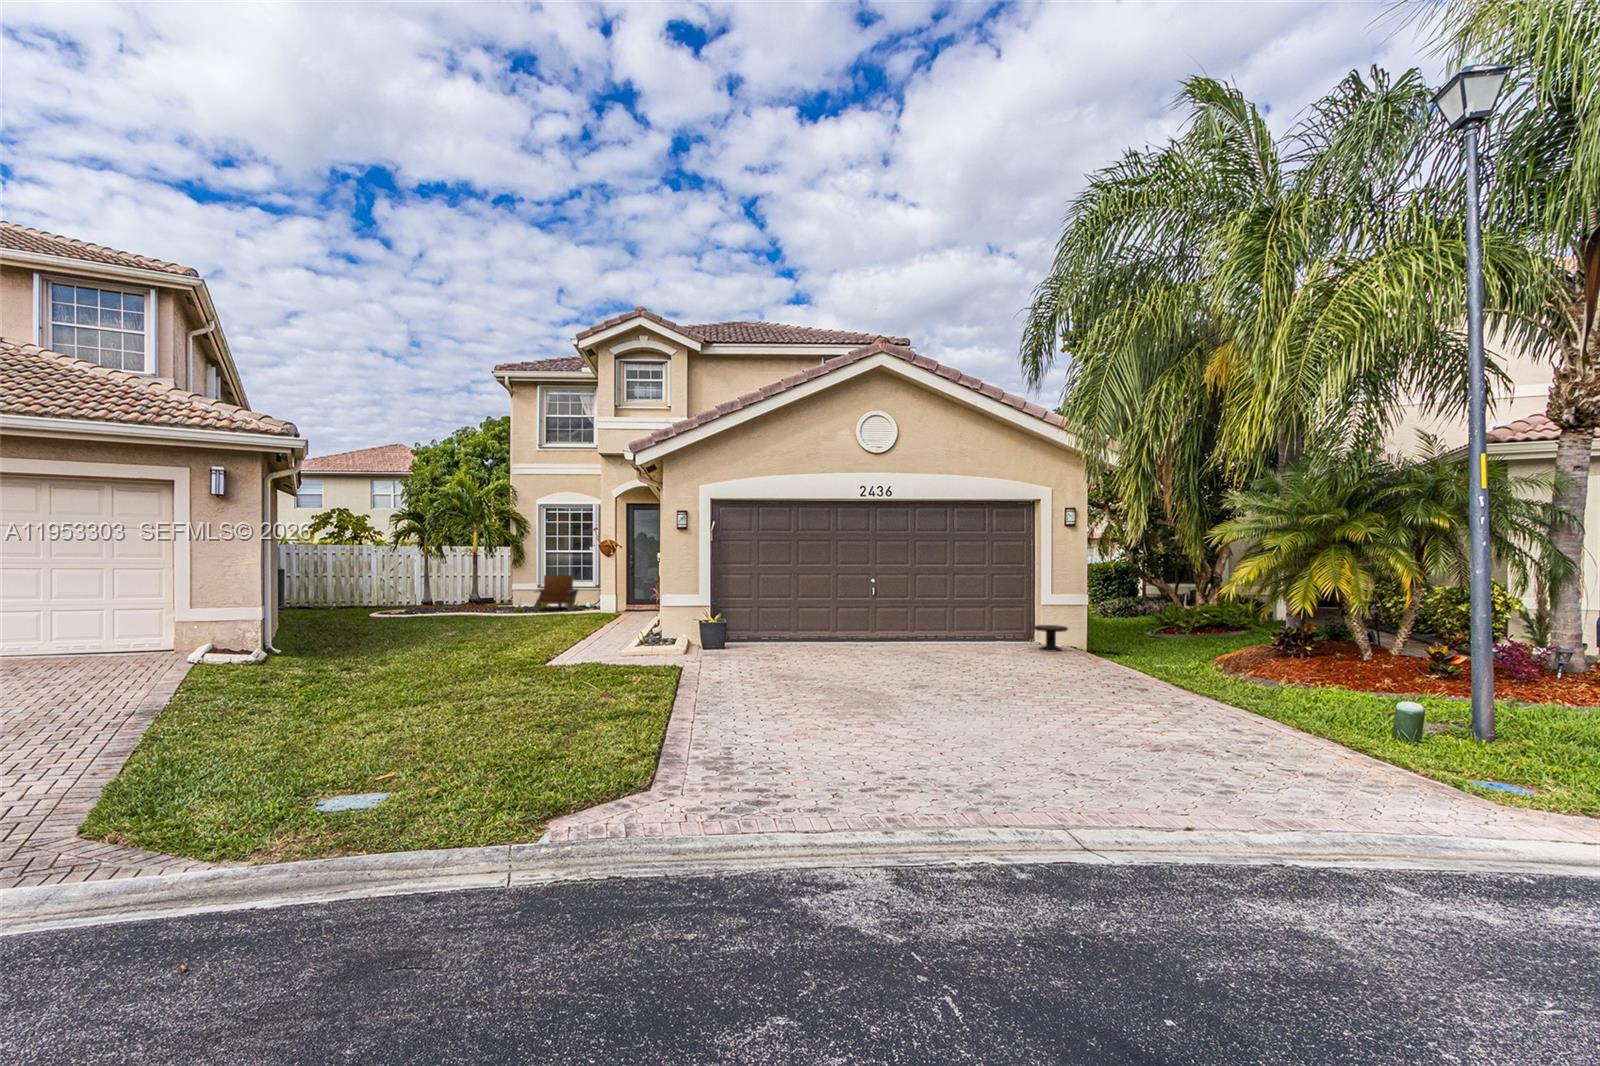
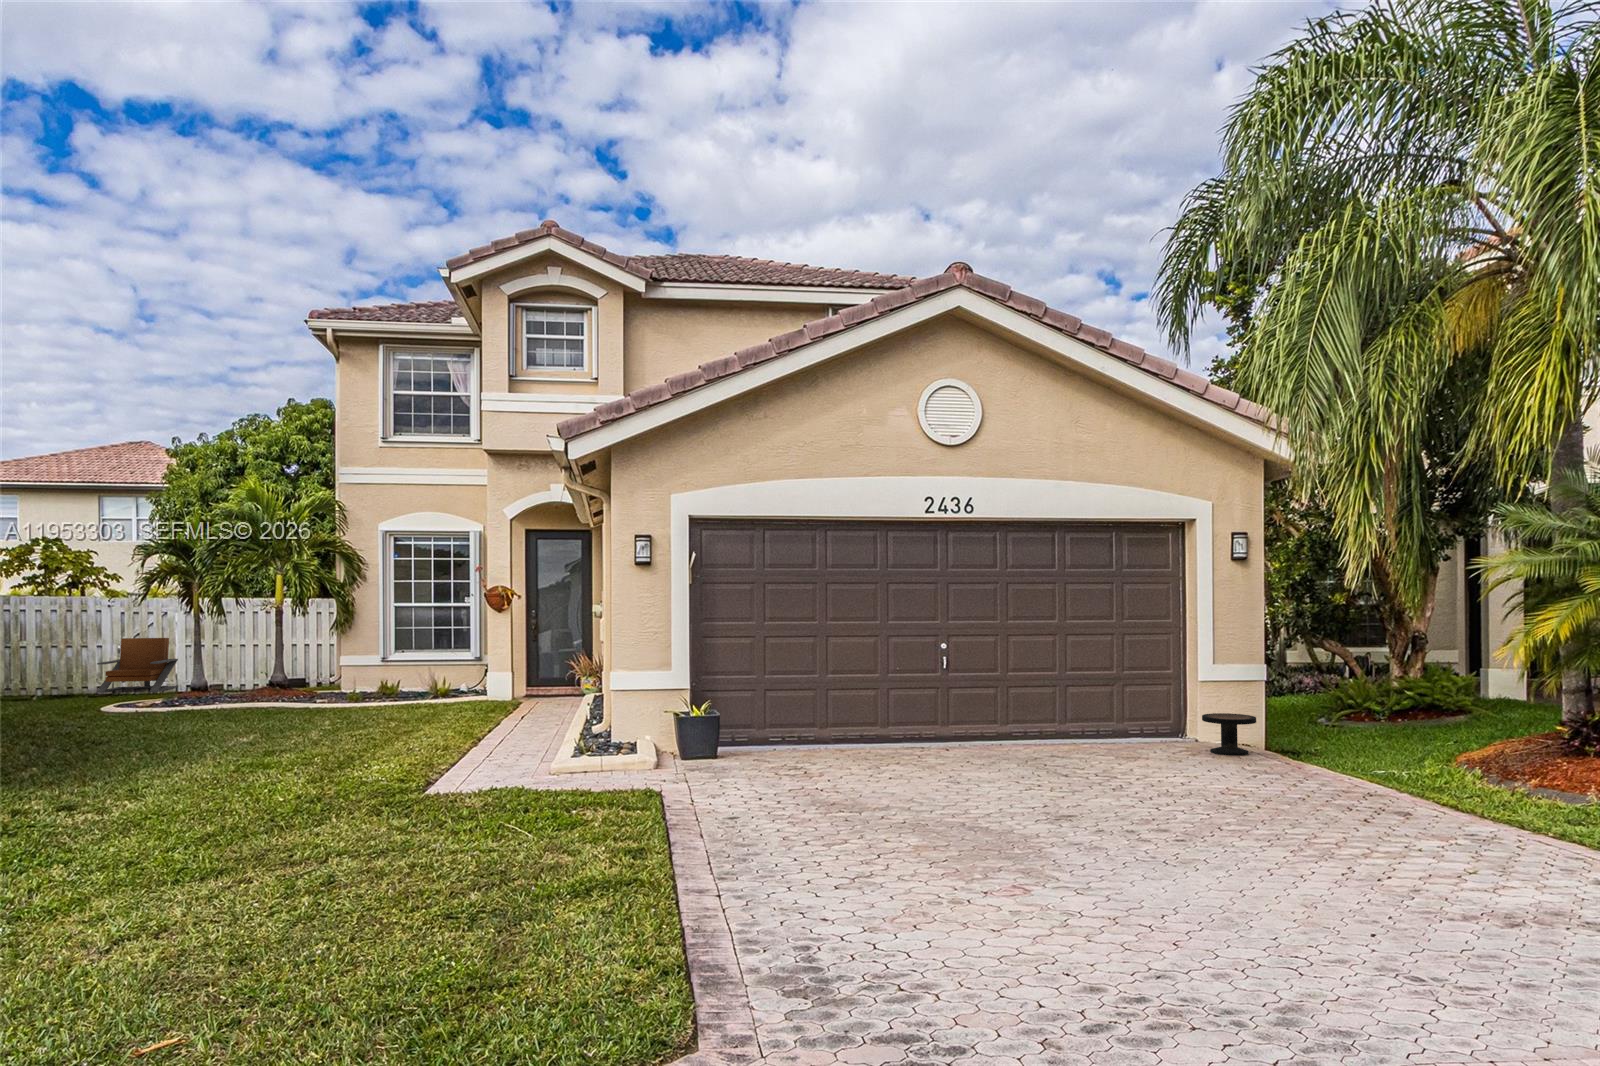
lounge chair: present [534,575,578,611] -> present [97,638,178,693]

